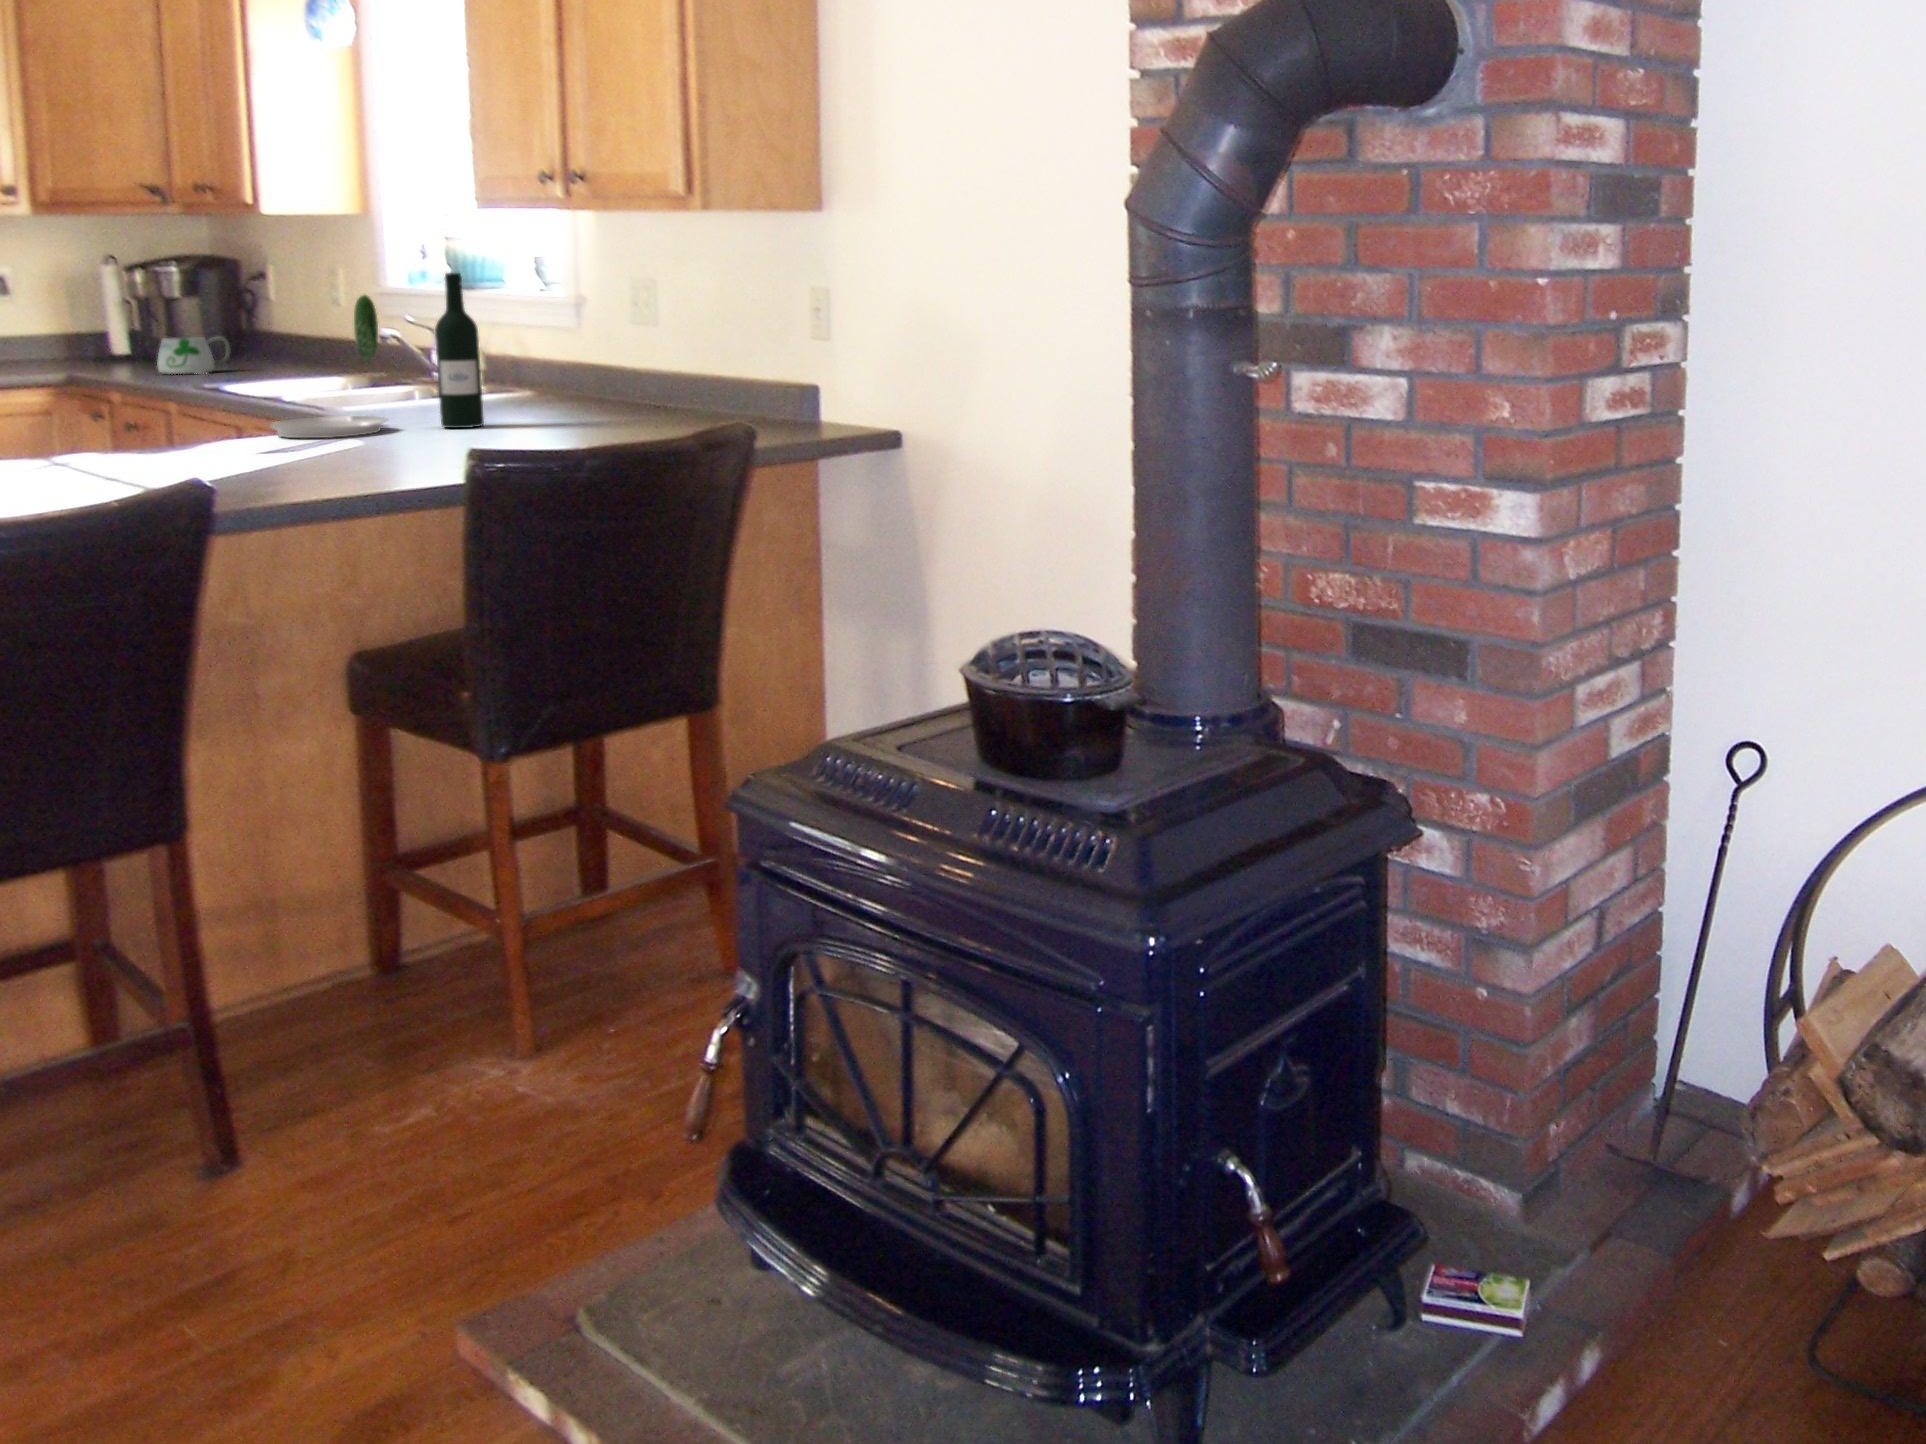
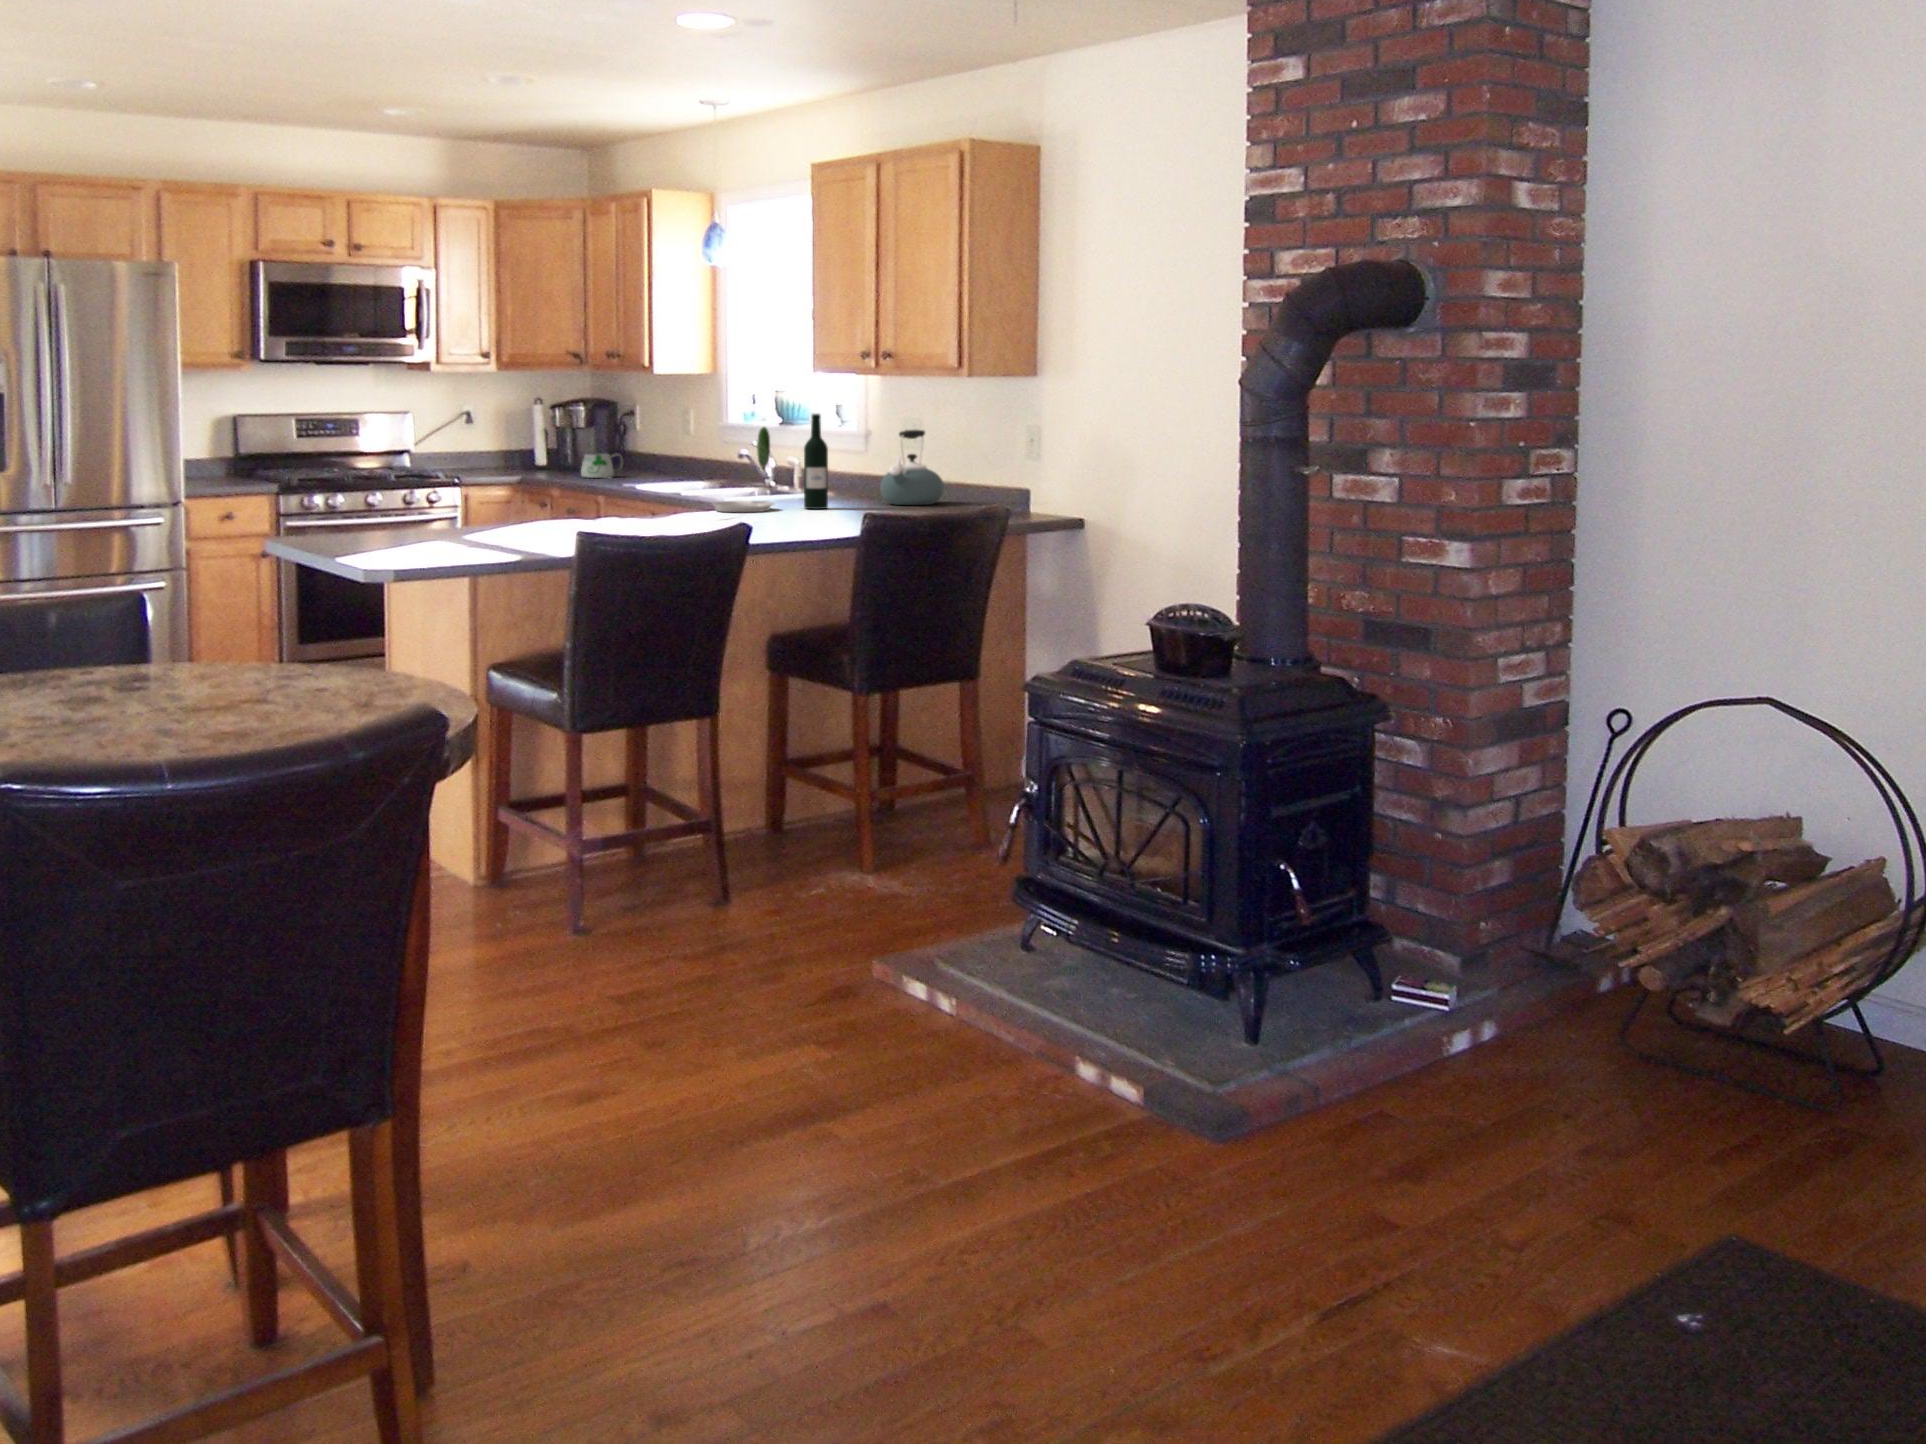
kettle: none [580,298,686,416] -> present [880,430,944,505]

